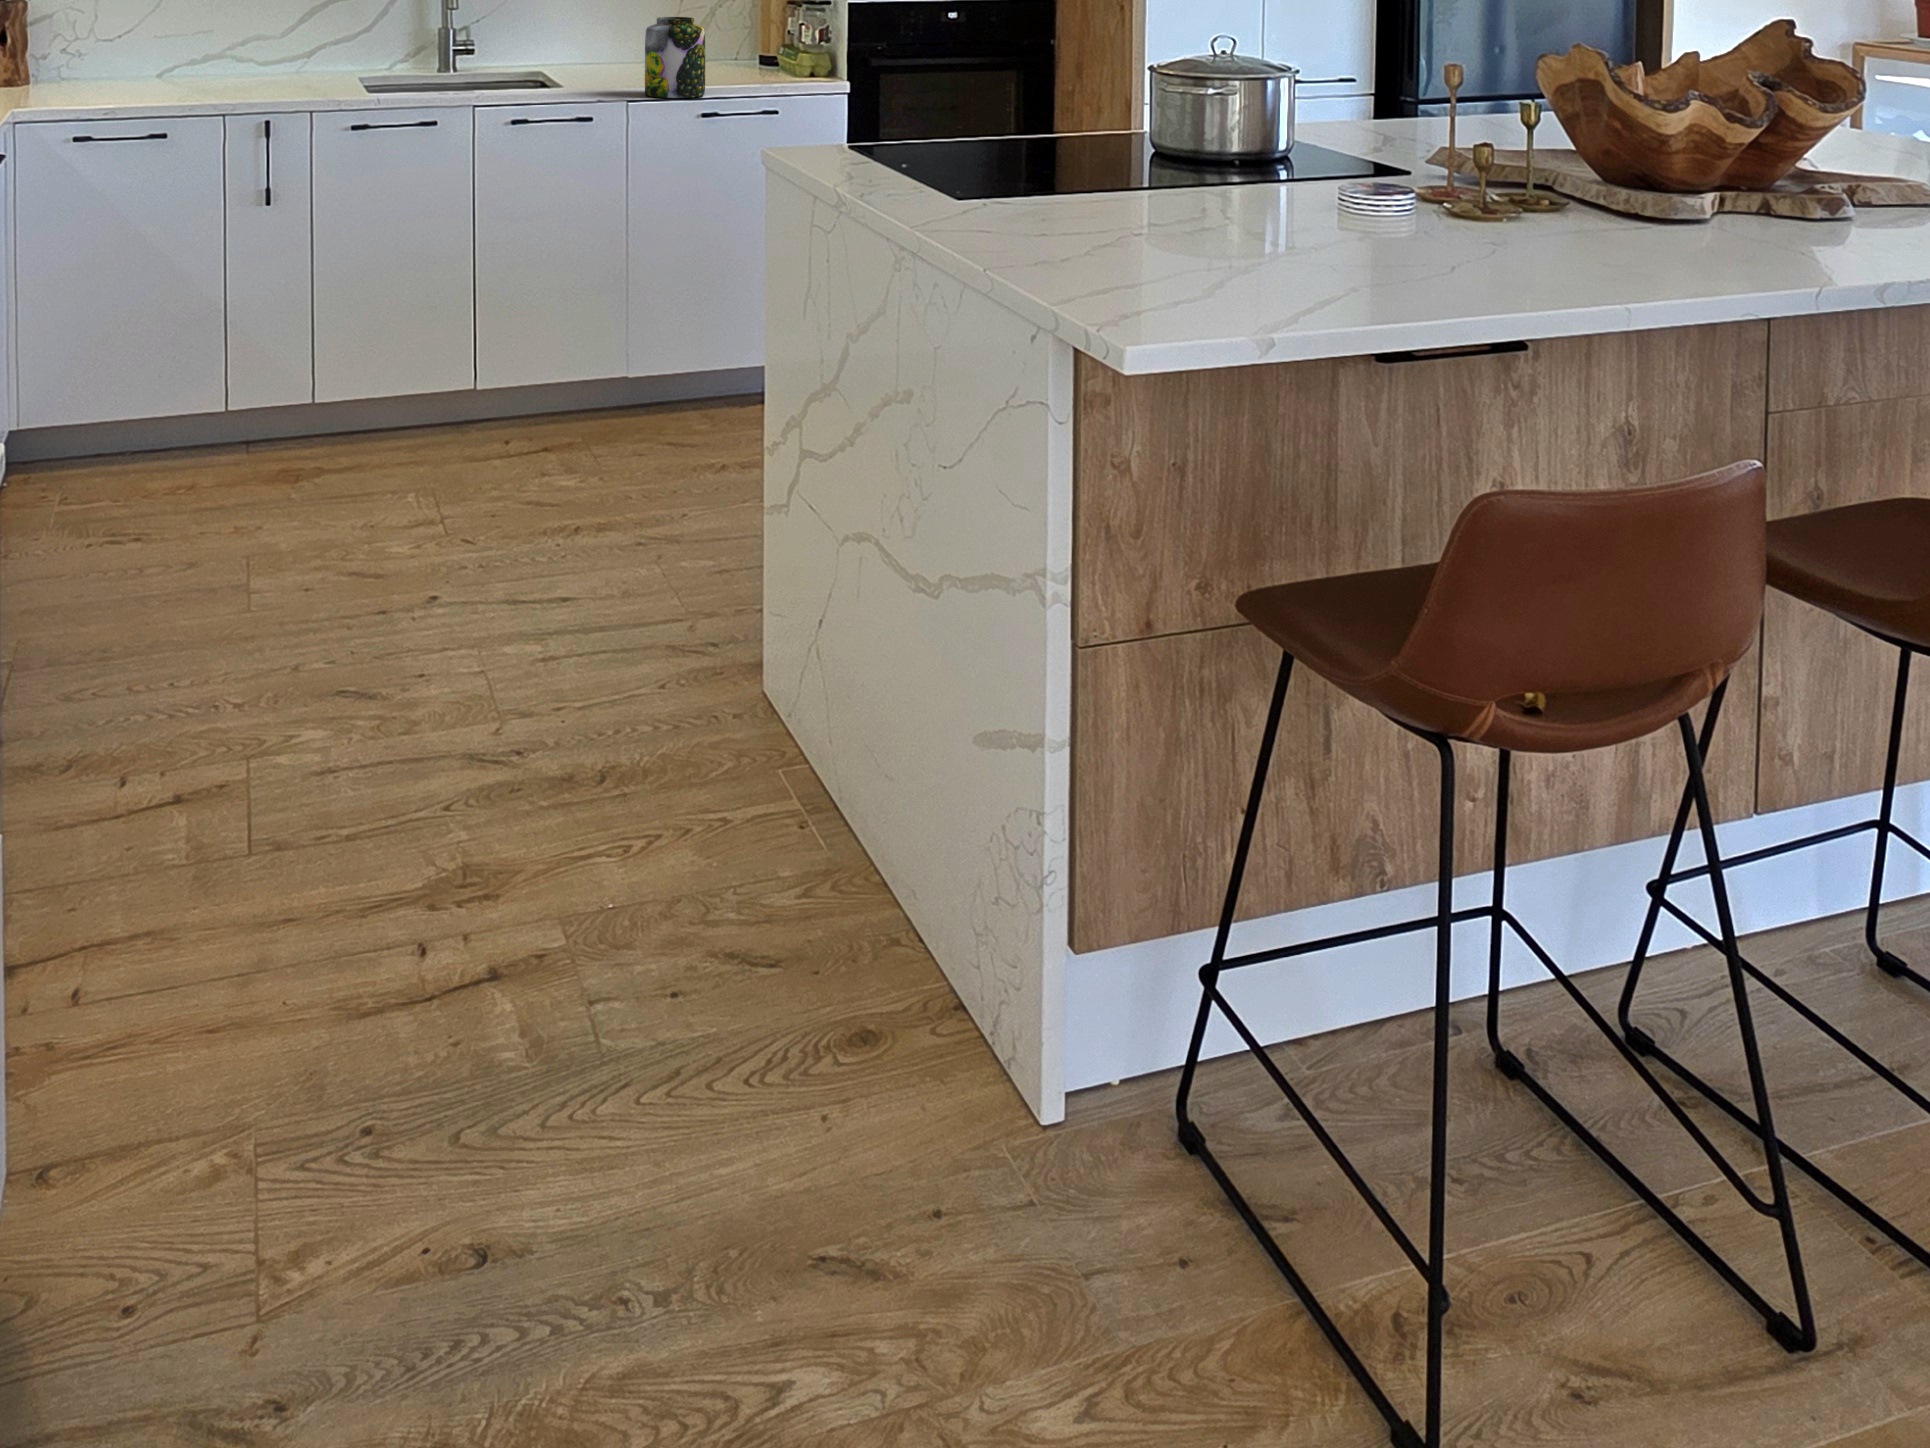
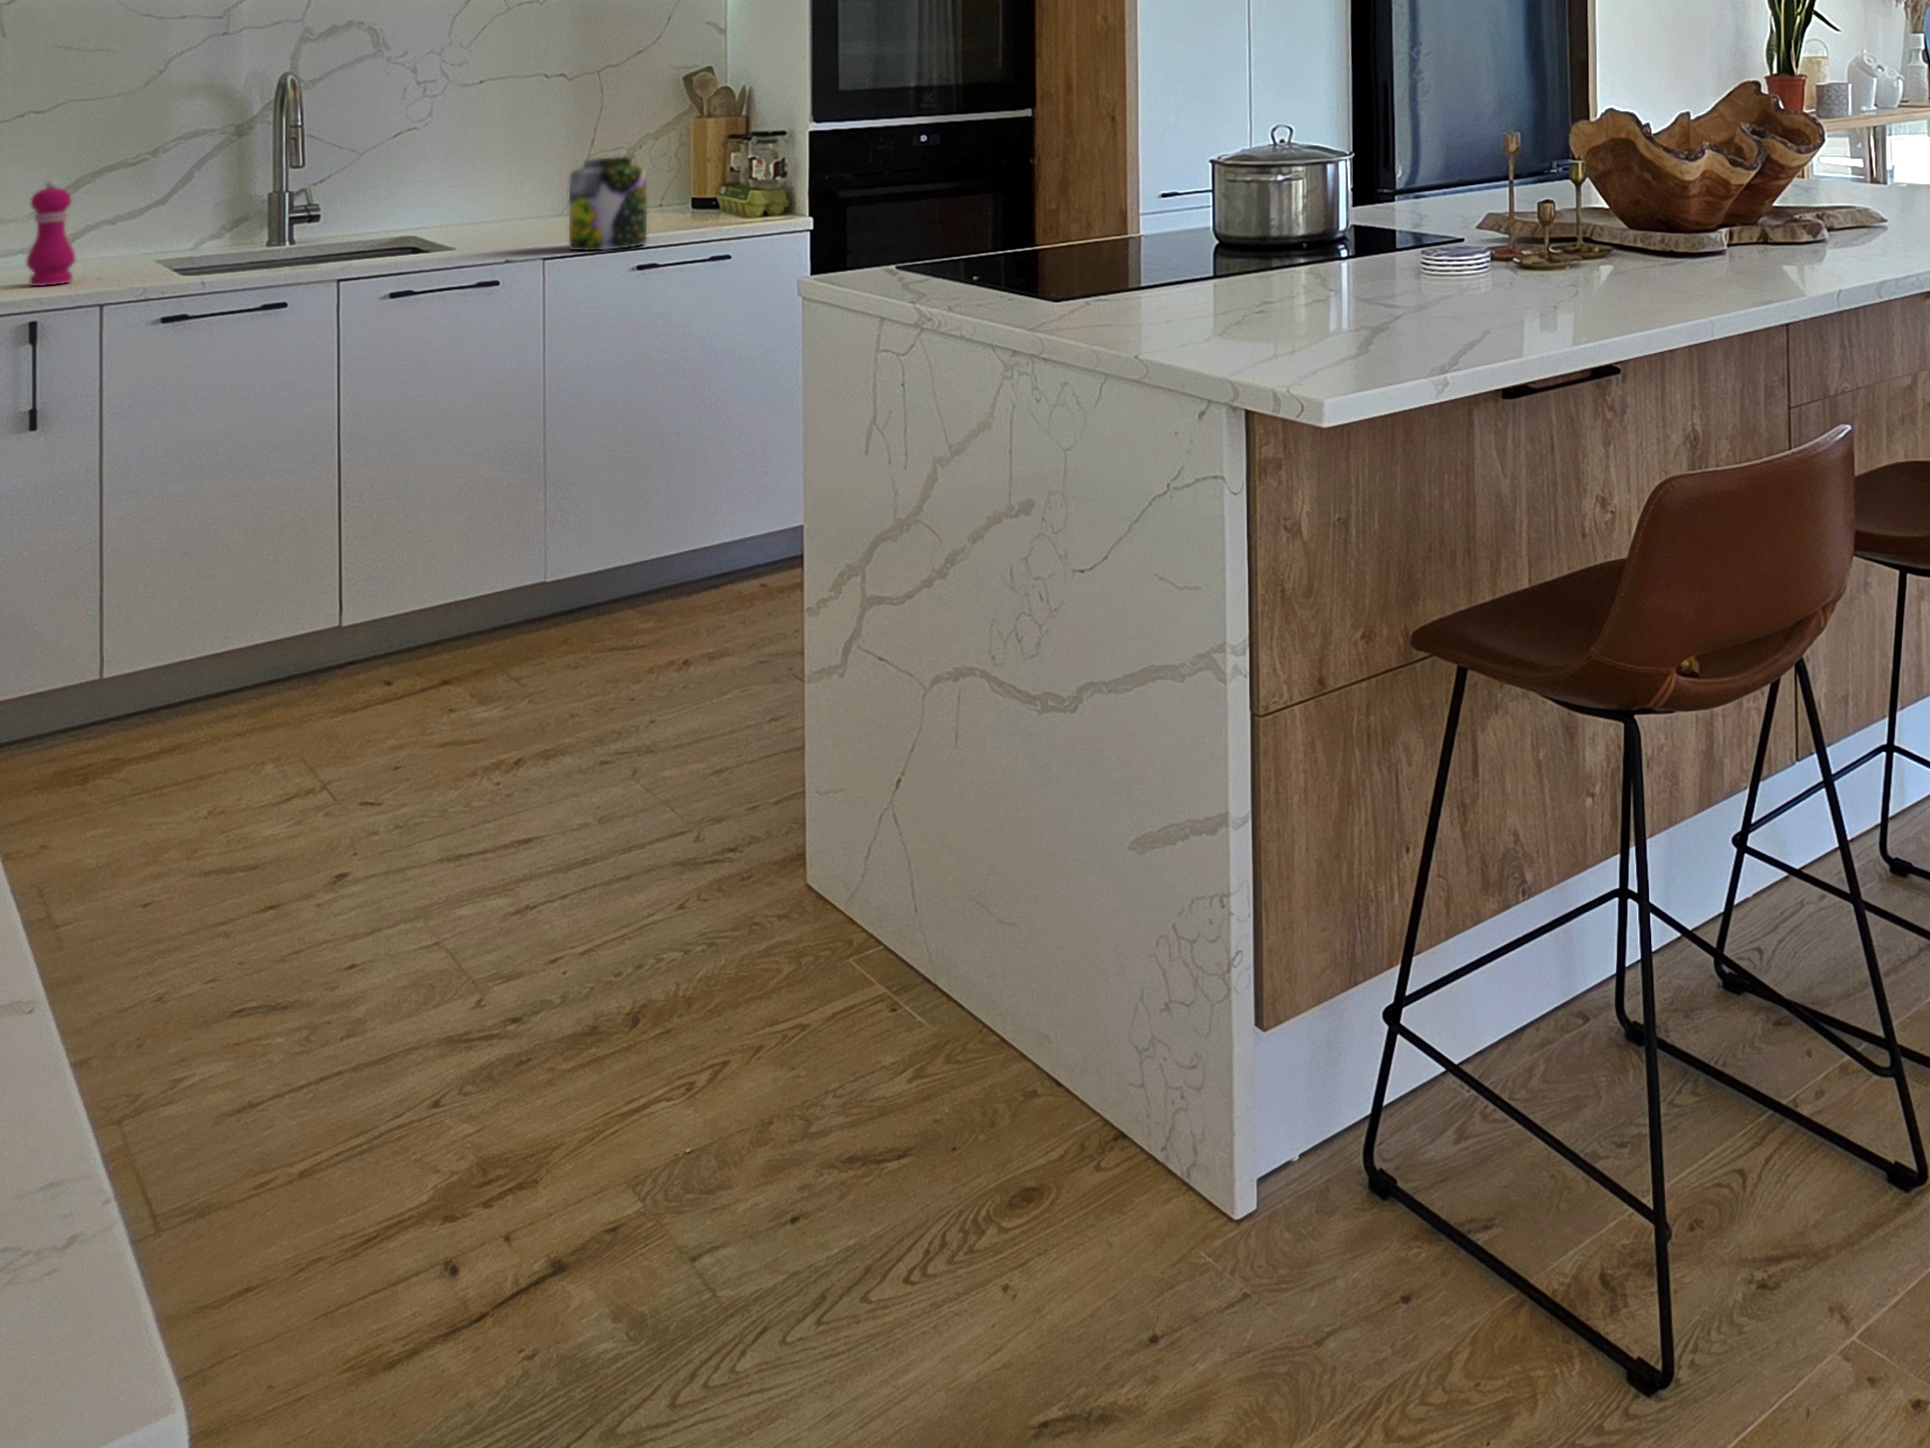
pepper mill: none [273,8,304,91] -> present [27,180,75,286]

